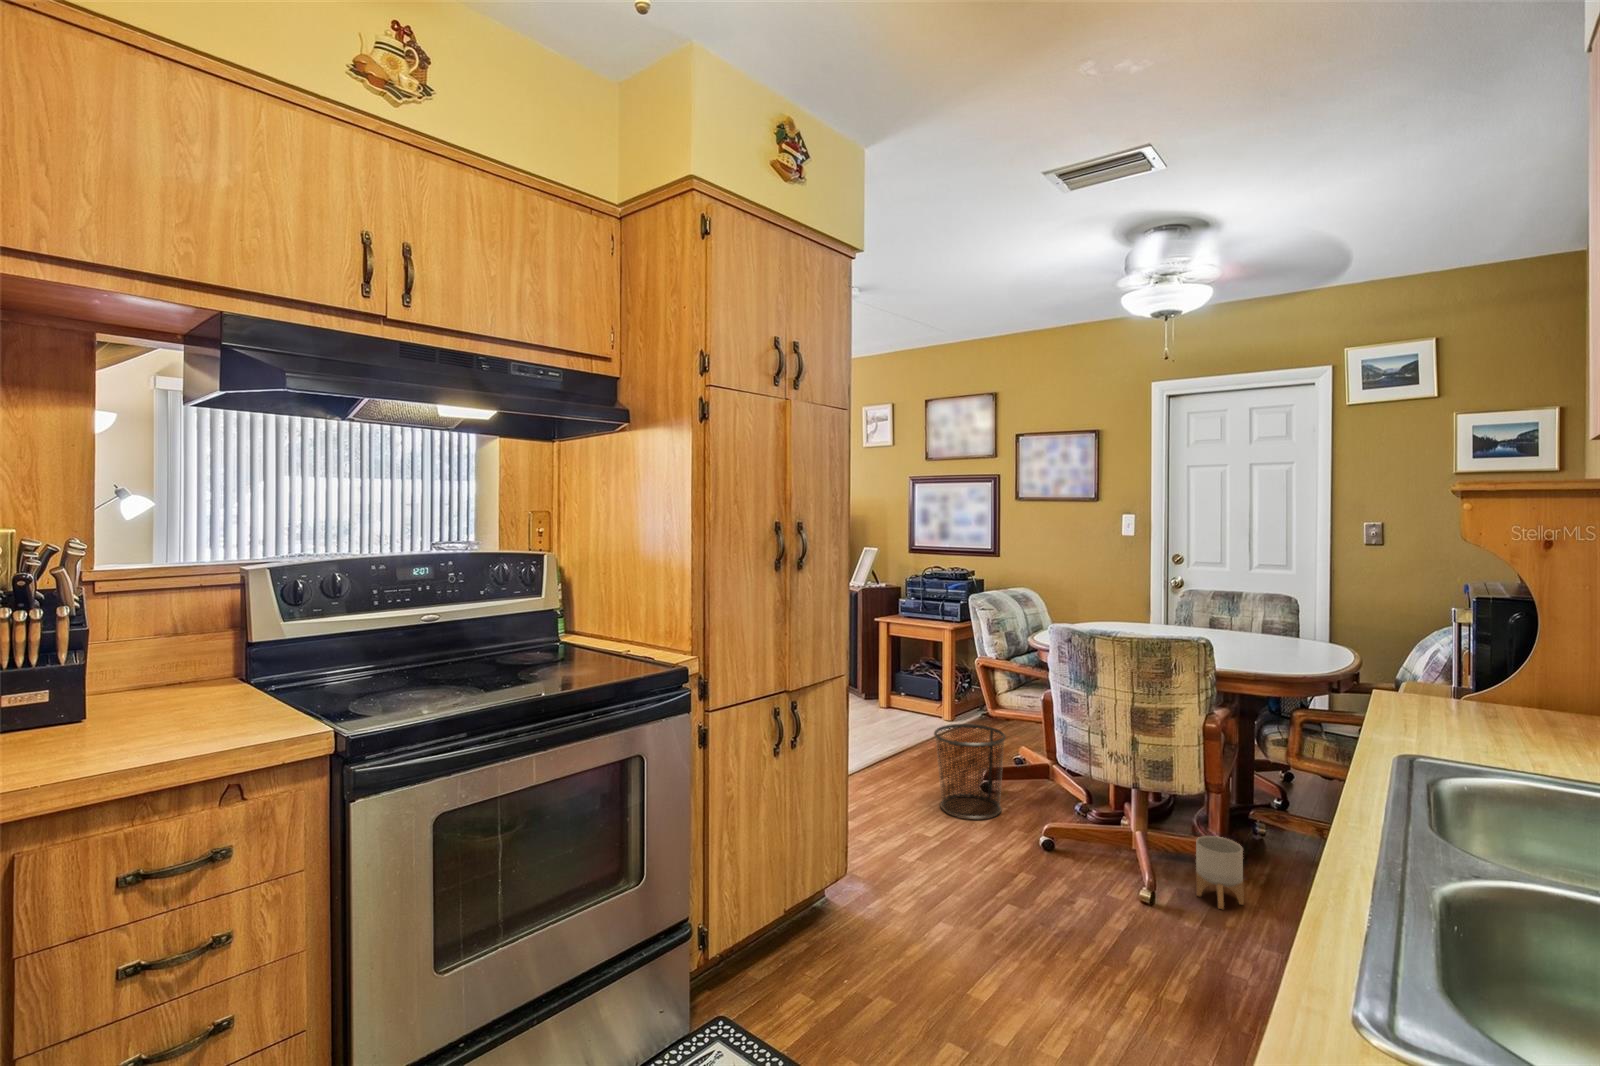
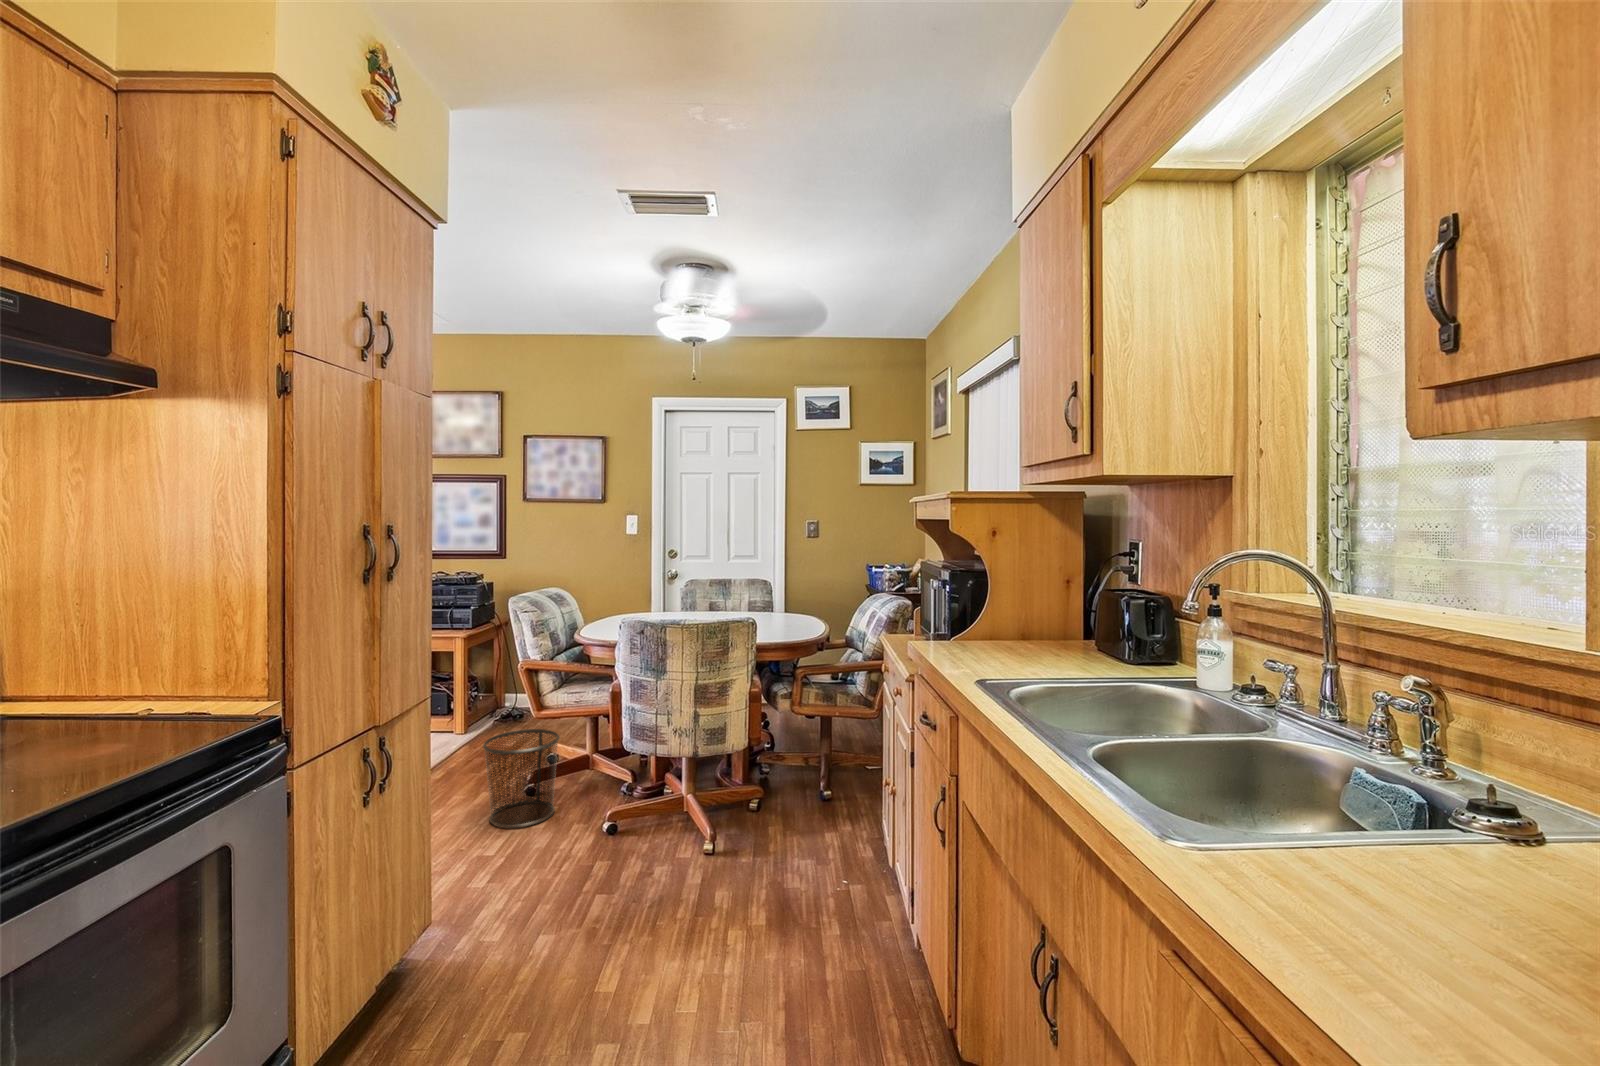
planter: present [1196,836,1244,909] -> none [736,778,768,835]

